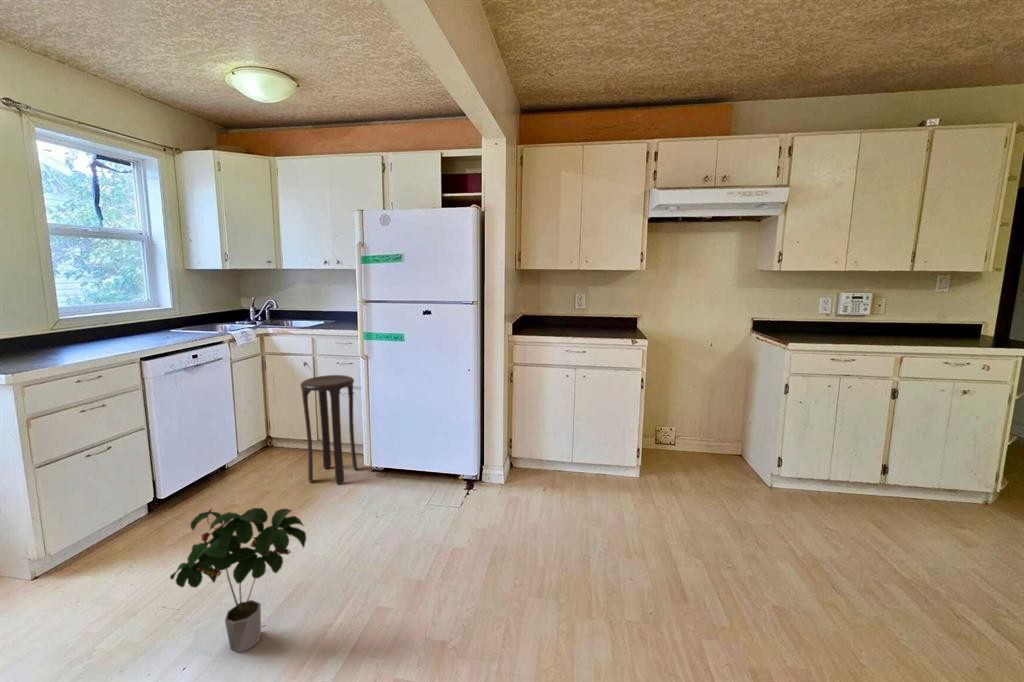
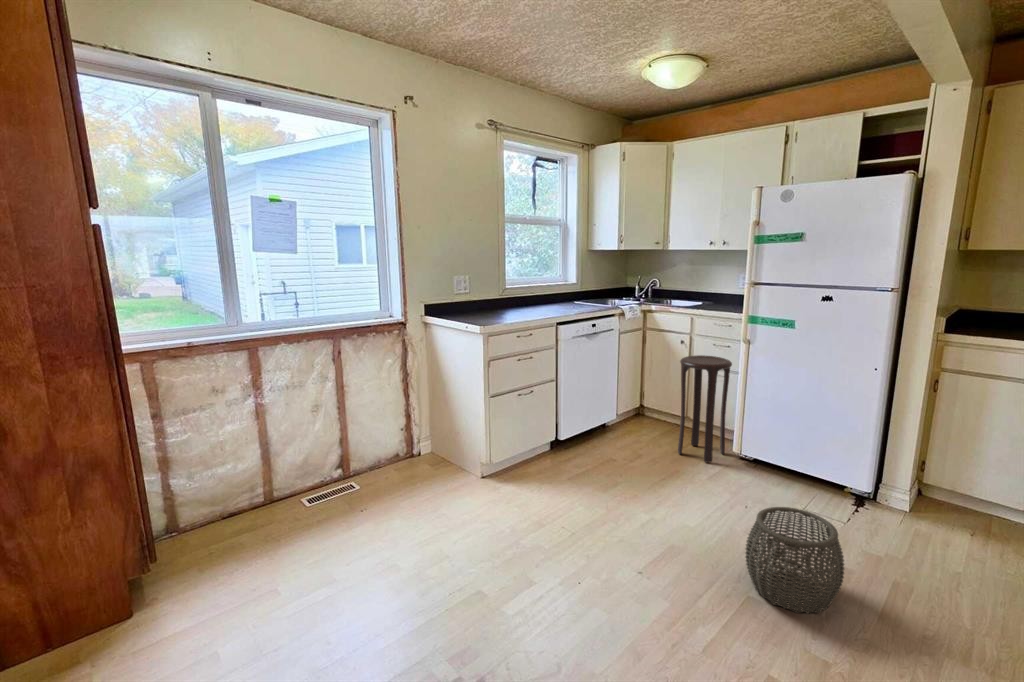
potted plant: present [170,508,306,652] -> none [595,444,695,560]
woven basket: none [370,521,462,638] -> present [745,507,844,614]

